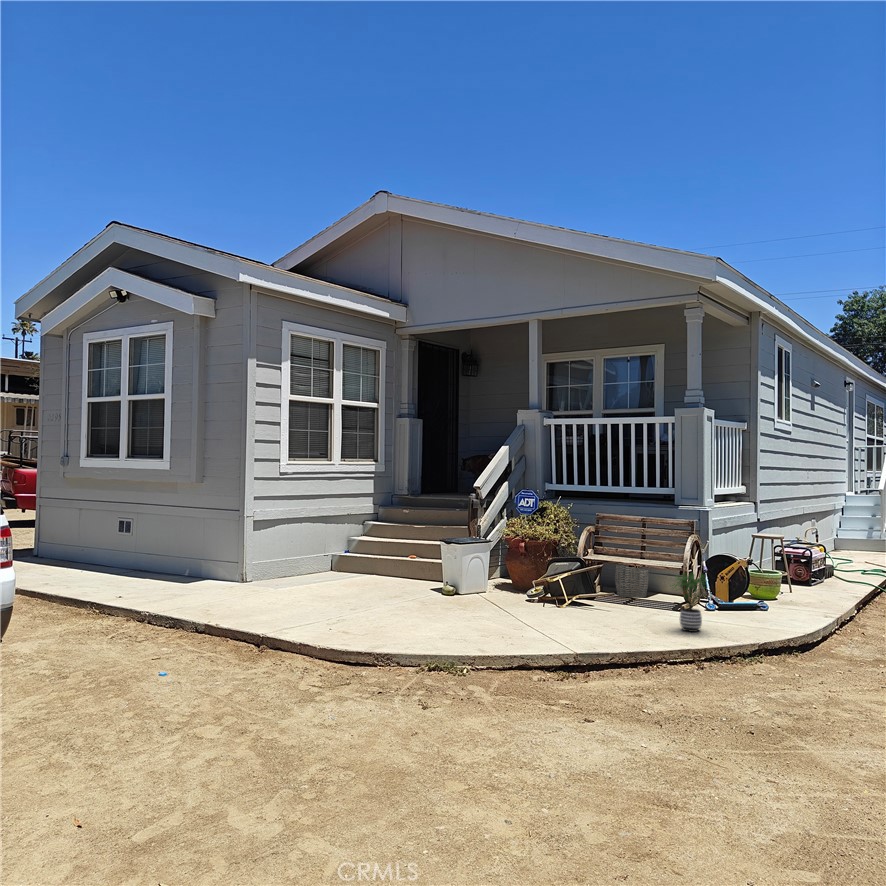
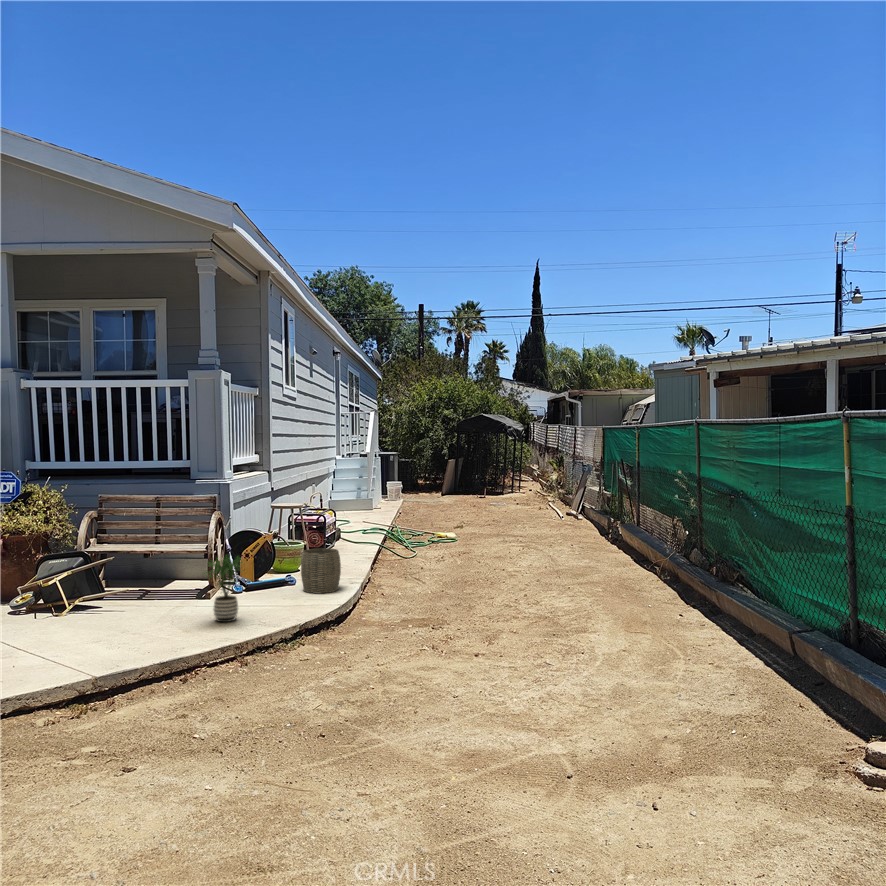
woven basket: present [615,565,648,598] -> present [301,548,341,593]

